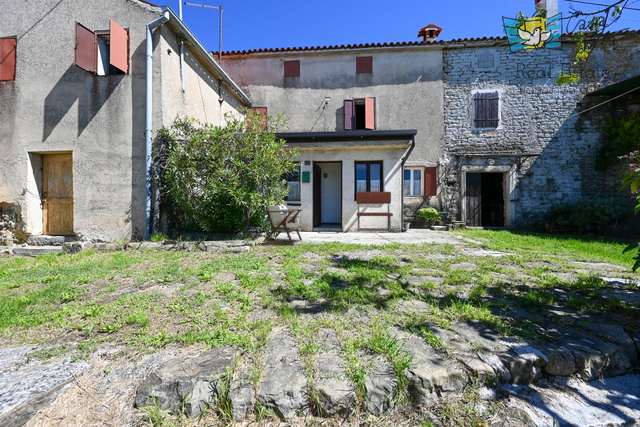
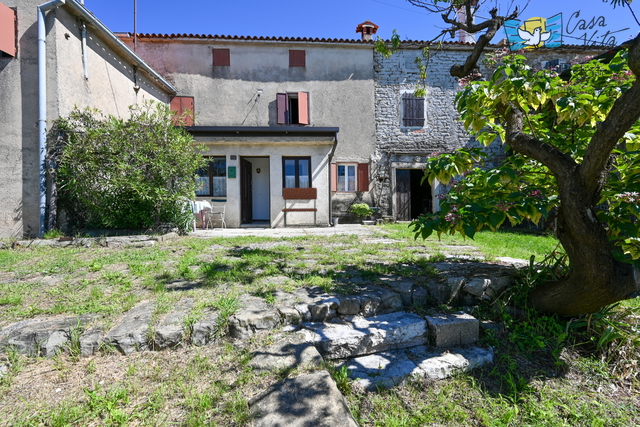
lounge chair: present [261,206,302,245] -> none [172,197,219,240]

